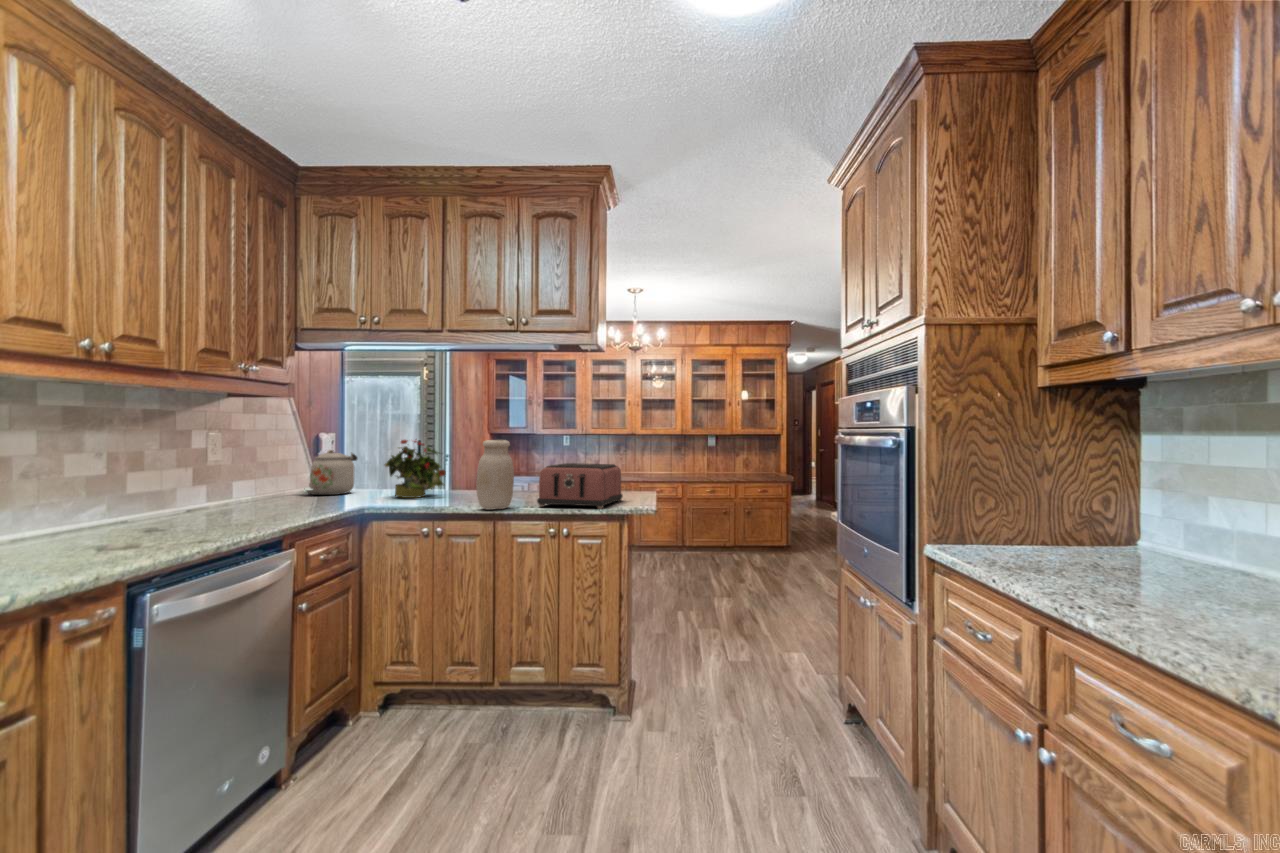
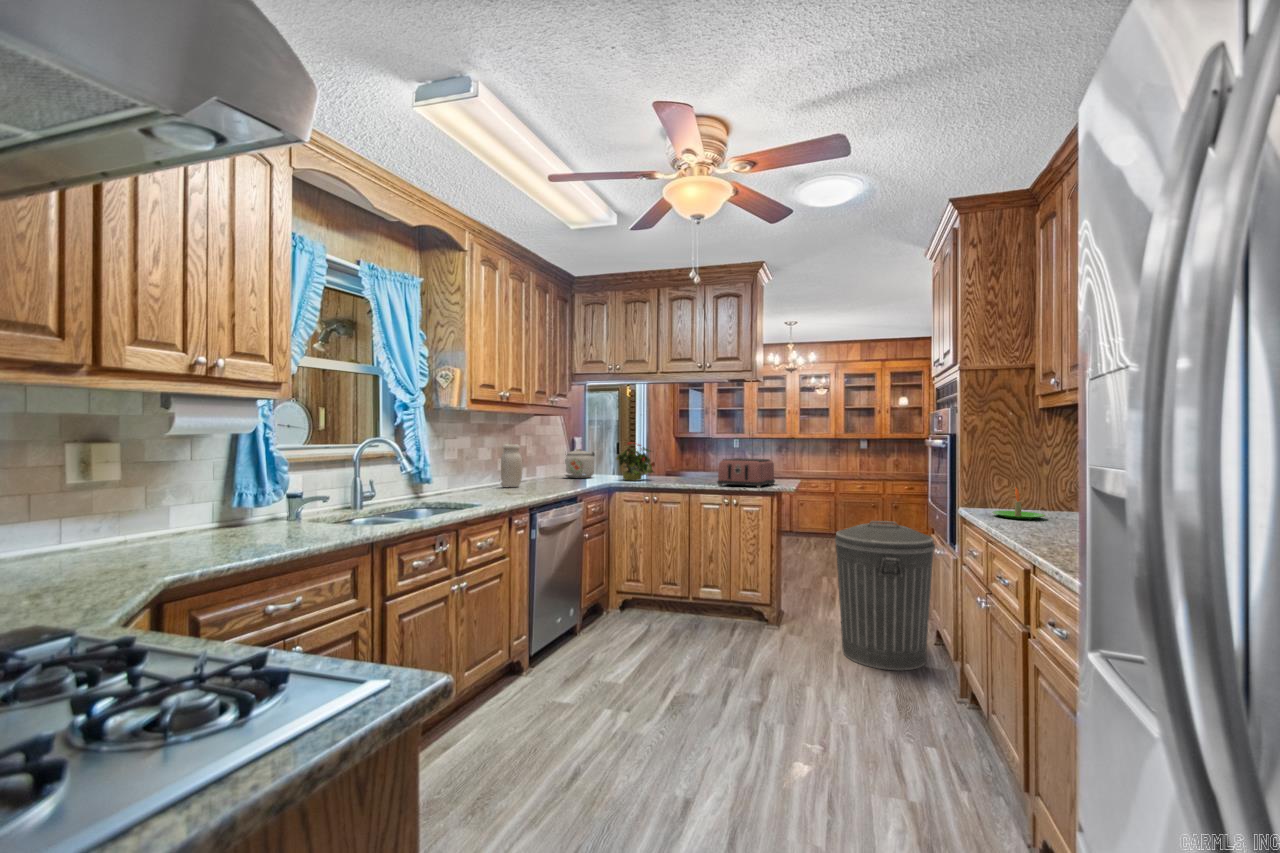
jar: present [476,440,514,510] -> present [500,444,523,487]
candle: none [997,516,1091,572] -> present [992,487,1045,519]
trash can: none [719,560,867,803] -> present [835,521,935,670]

